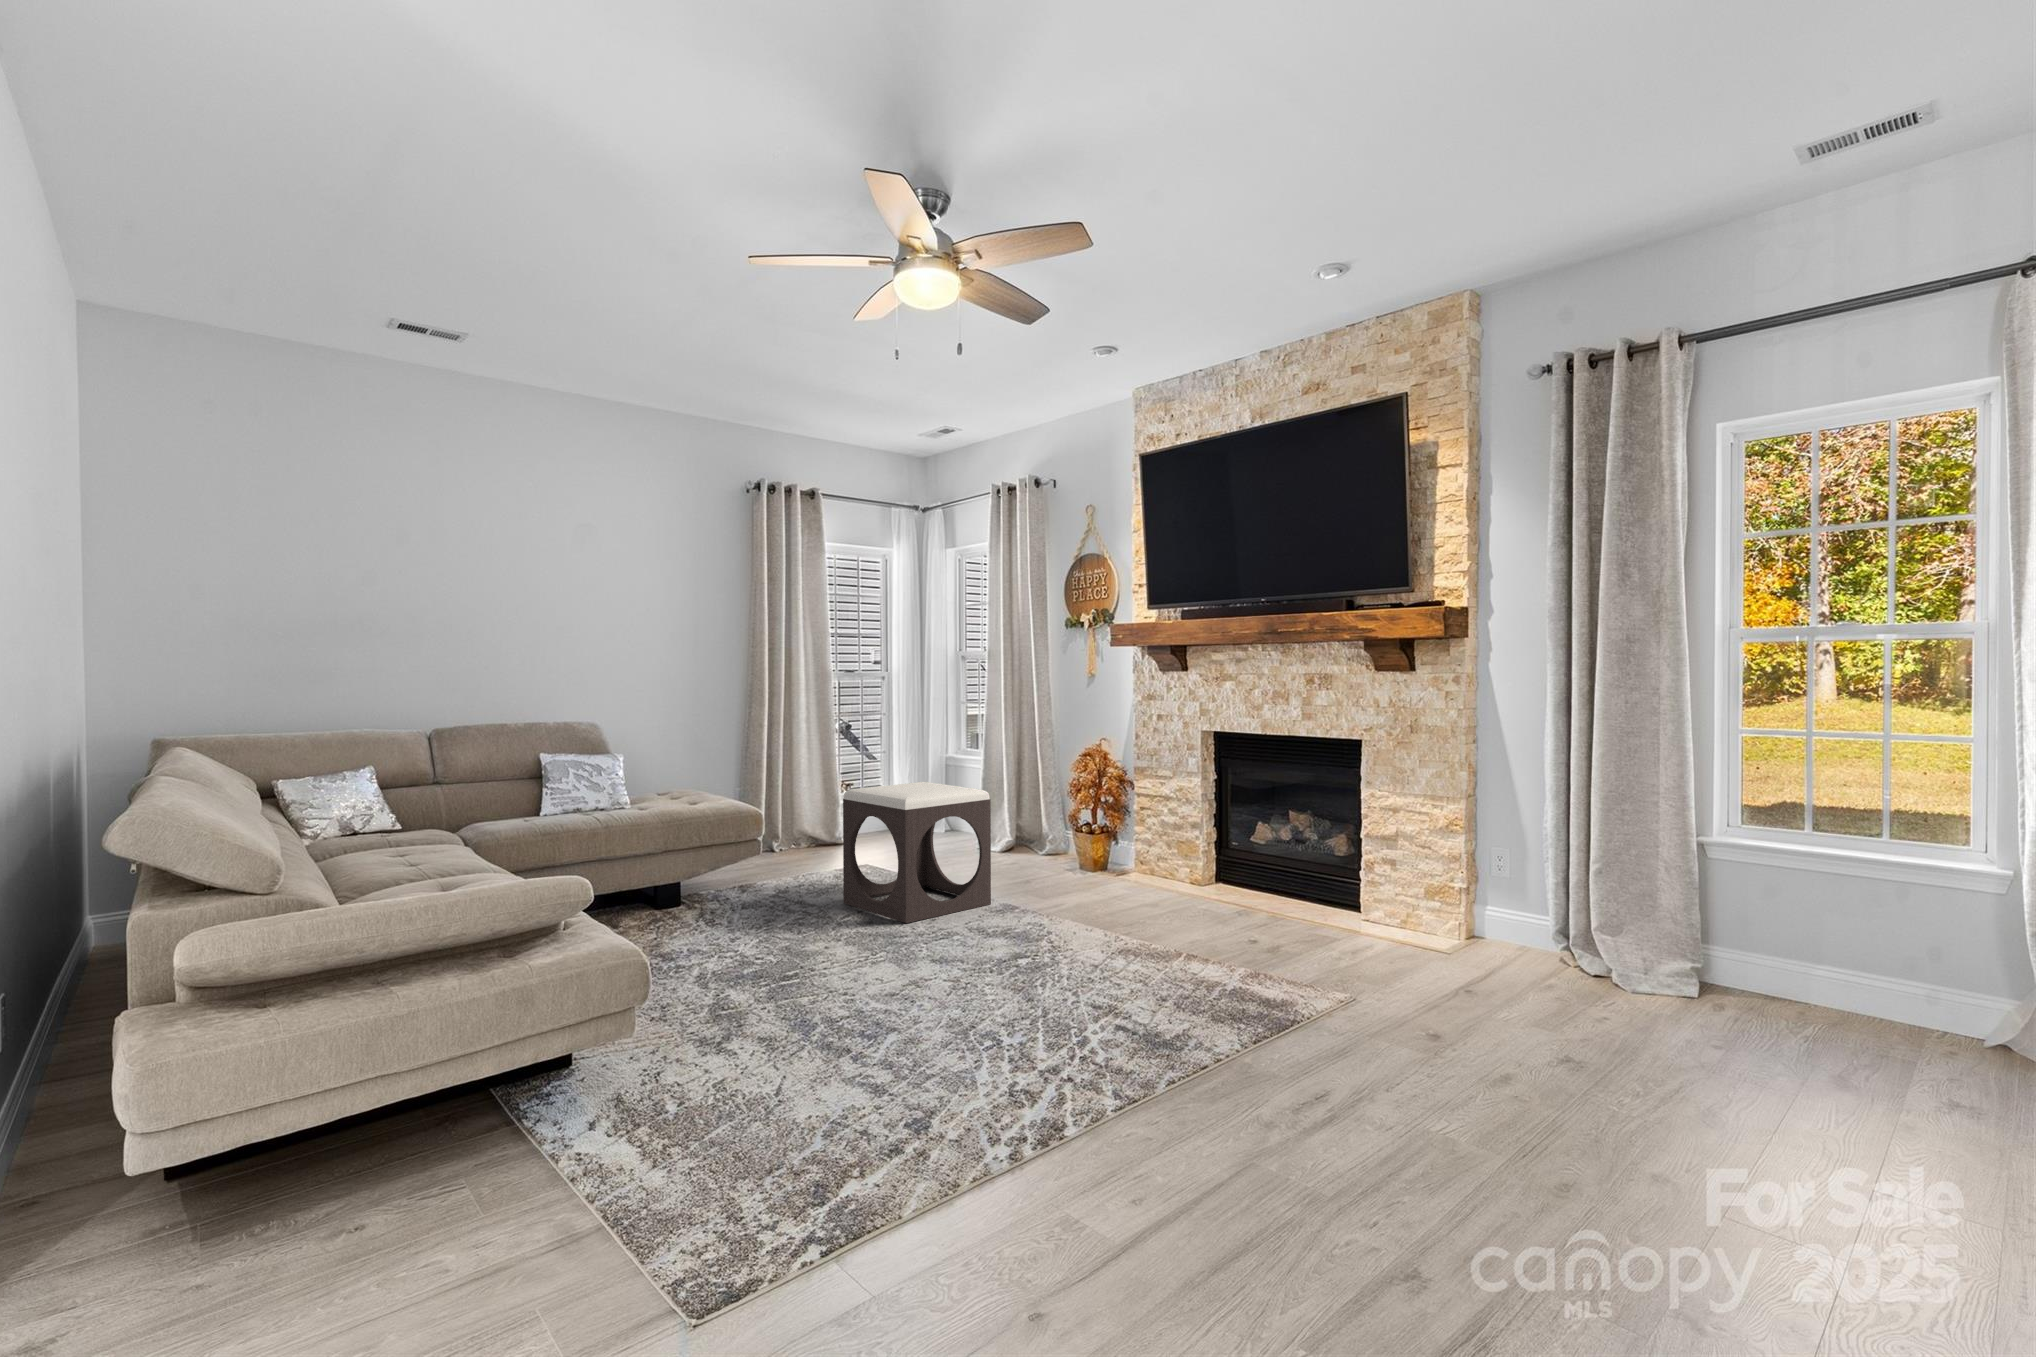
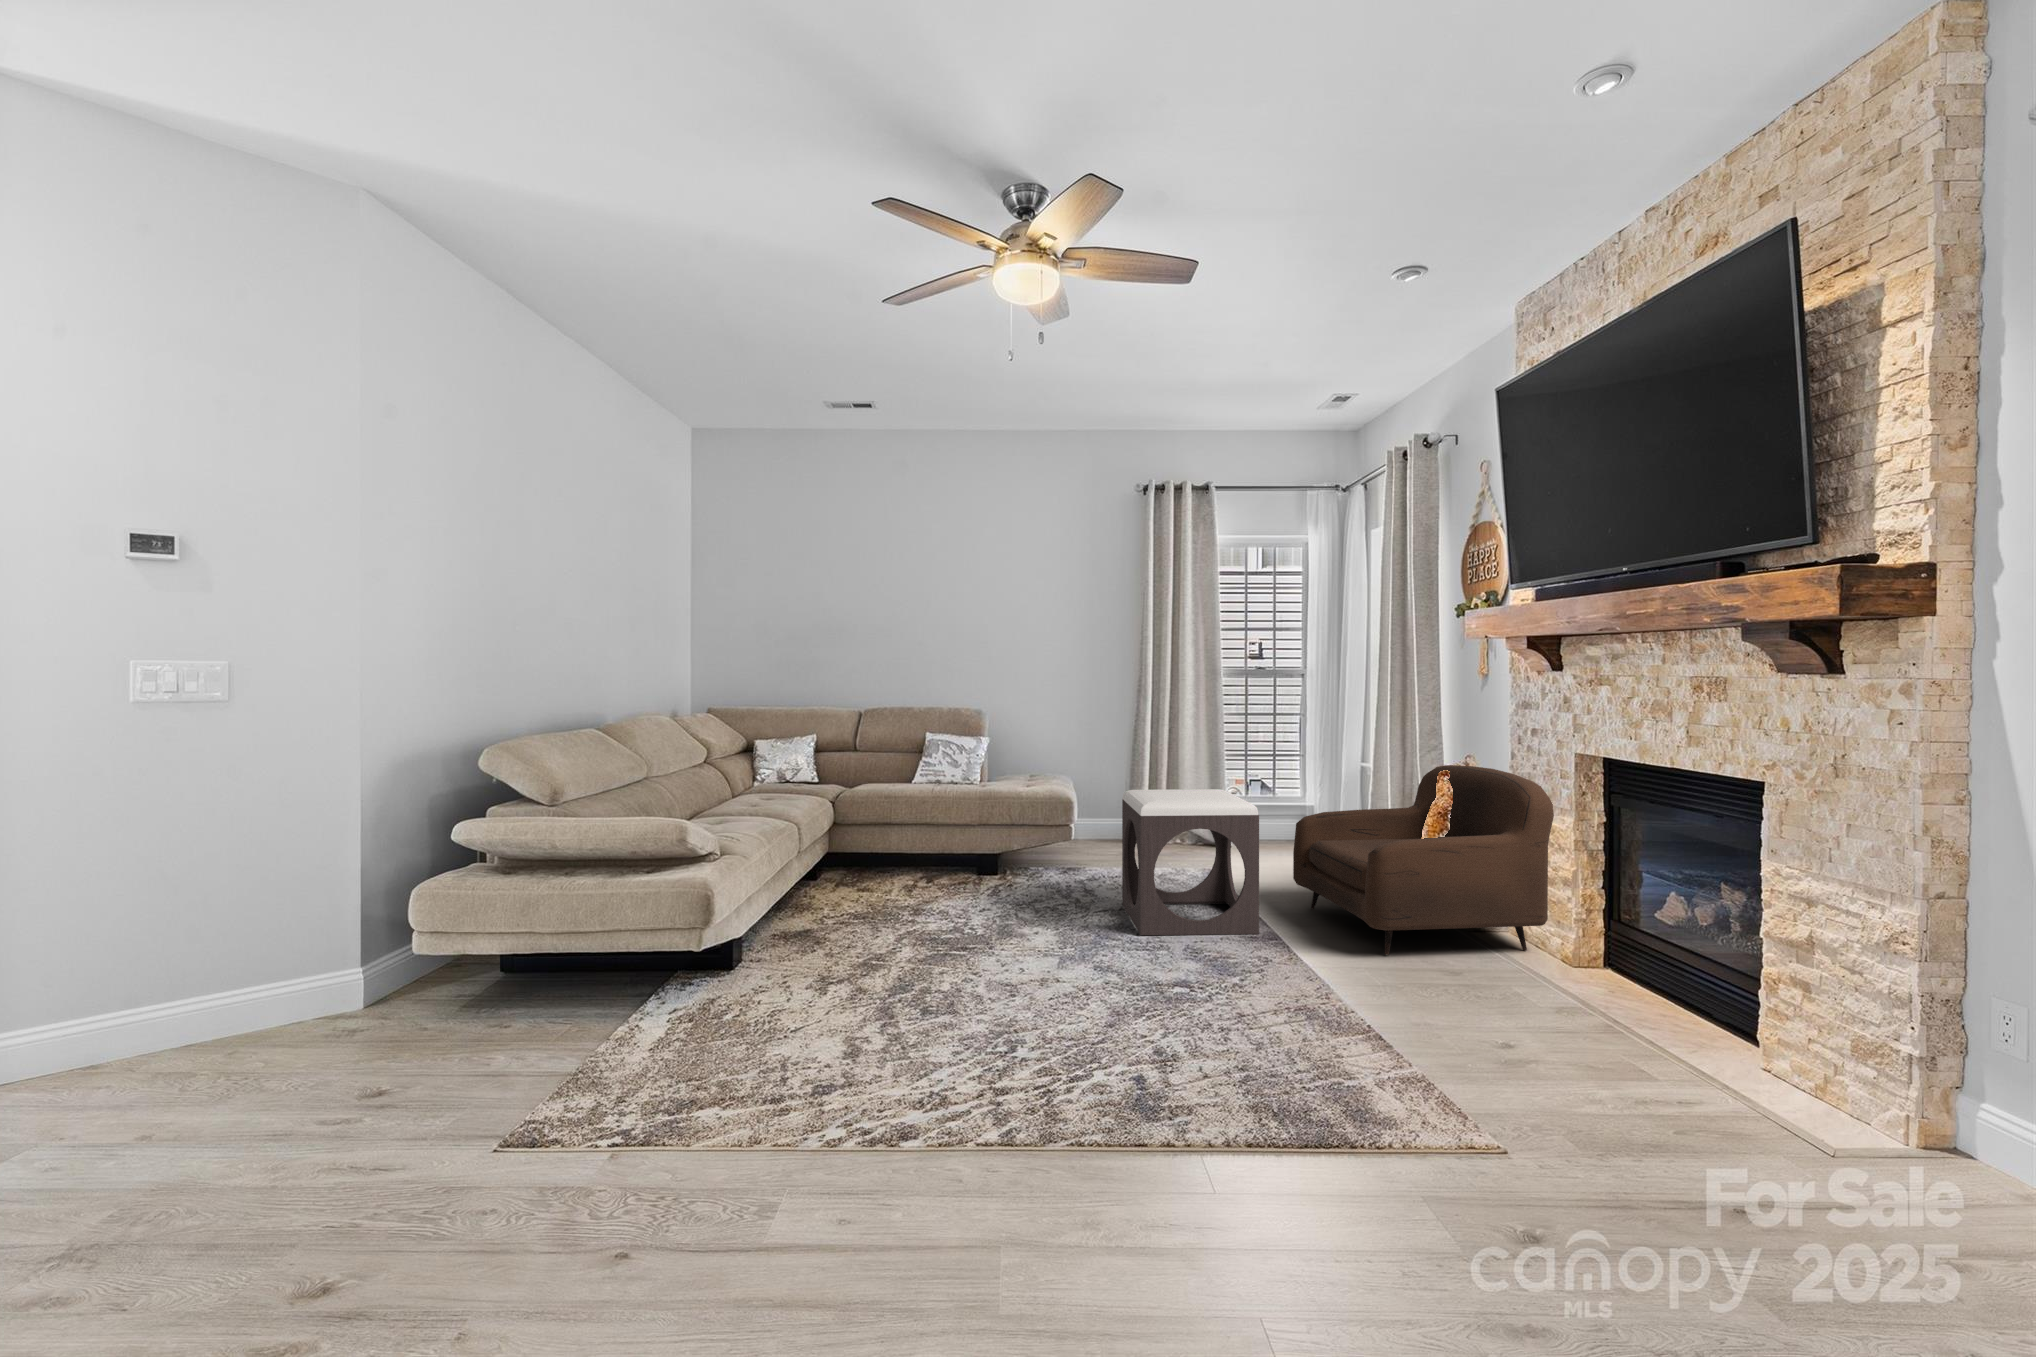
armchair: none [980,747,1184,901] -> present [1293,765,1554,955]

